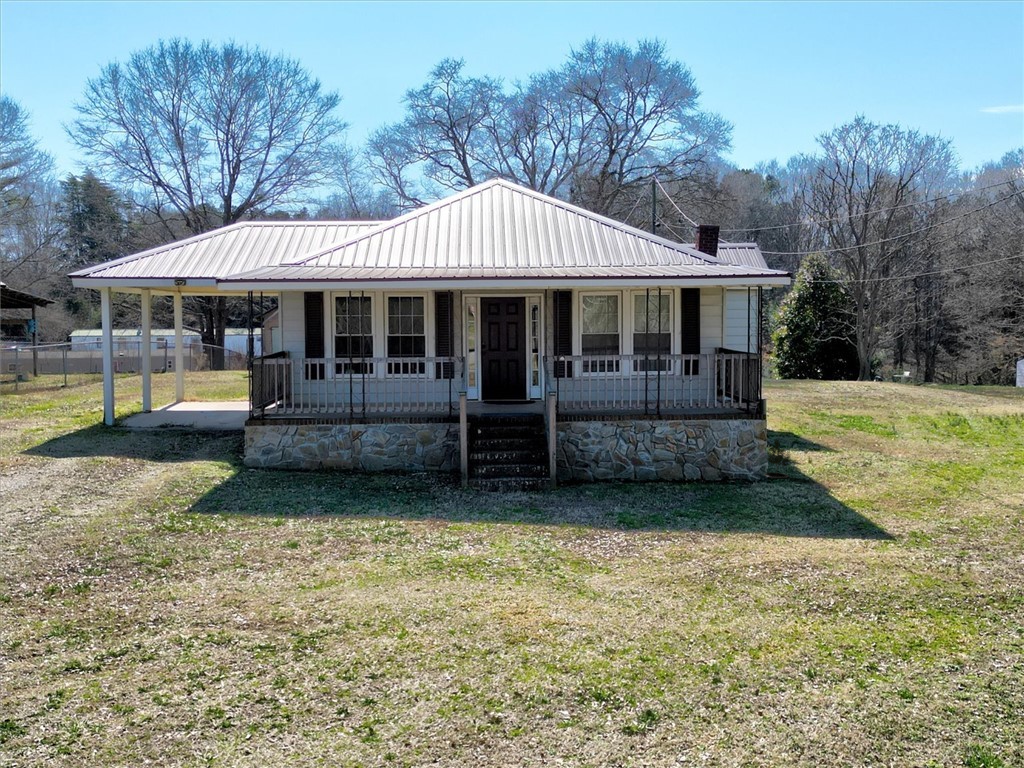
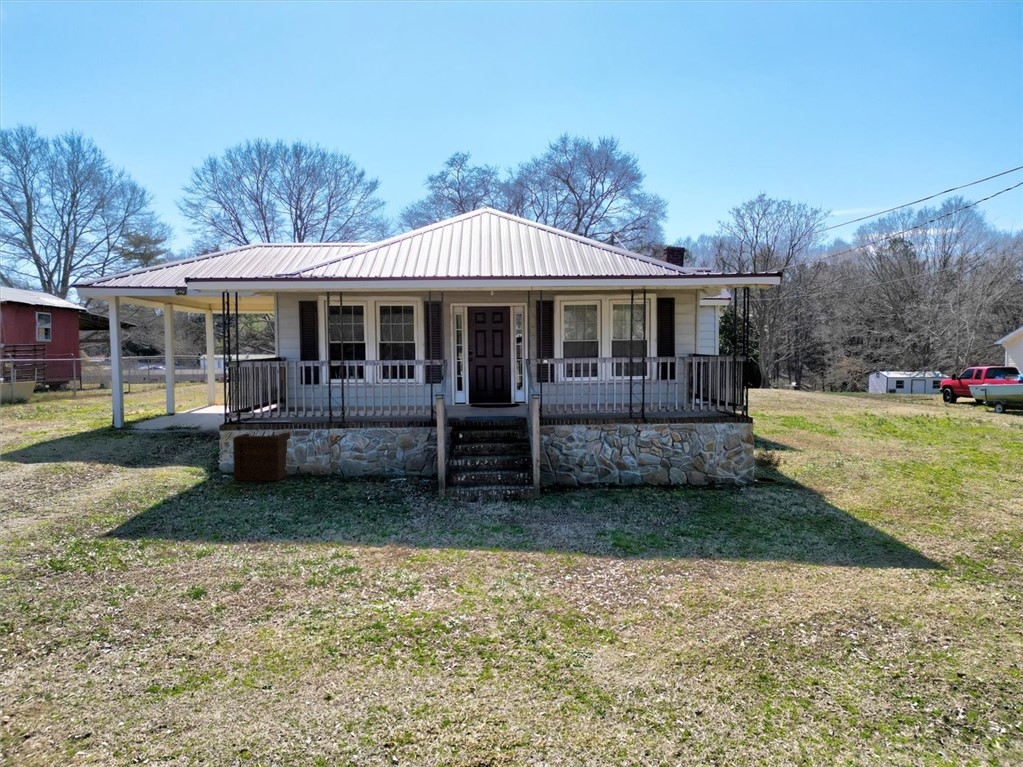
wooden crate: none [265,426,318,474] -> present [233,432,290,481]

